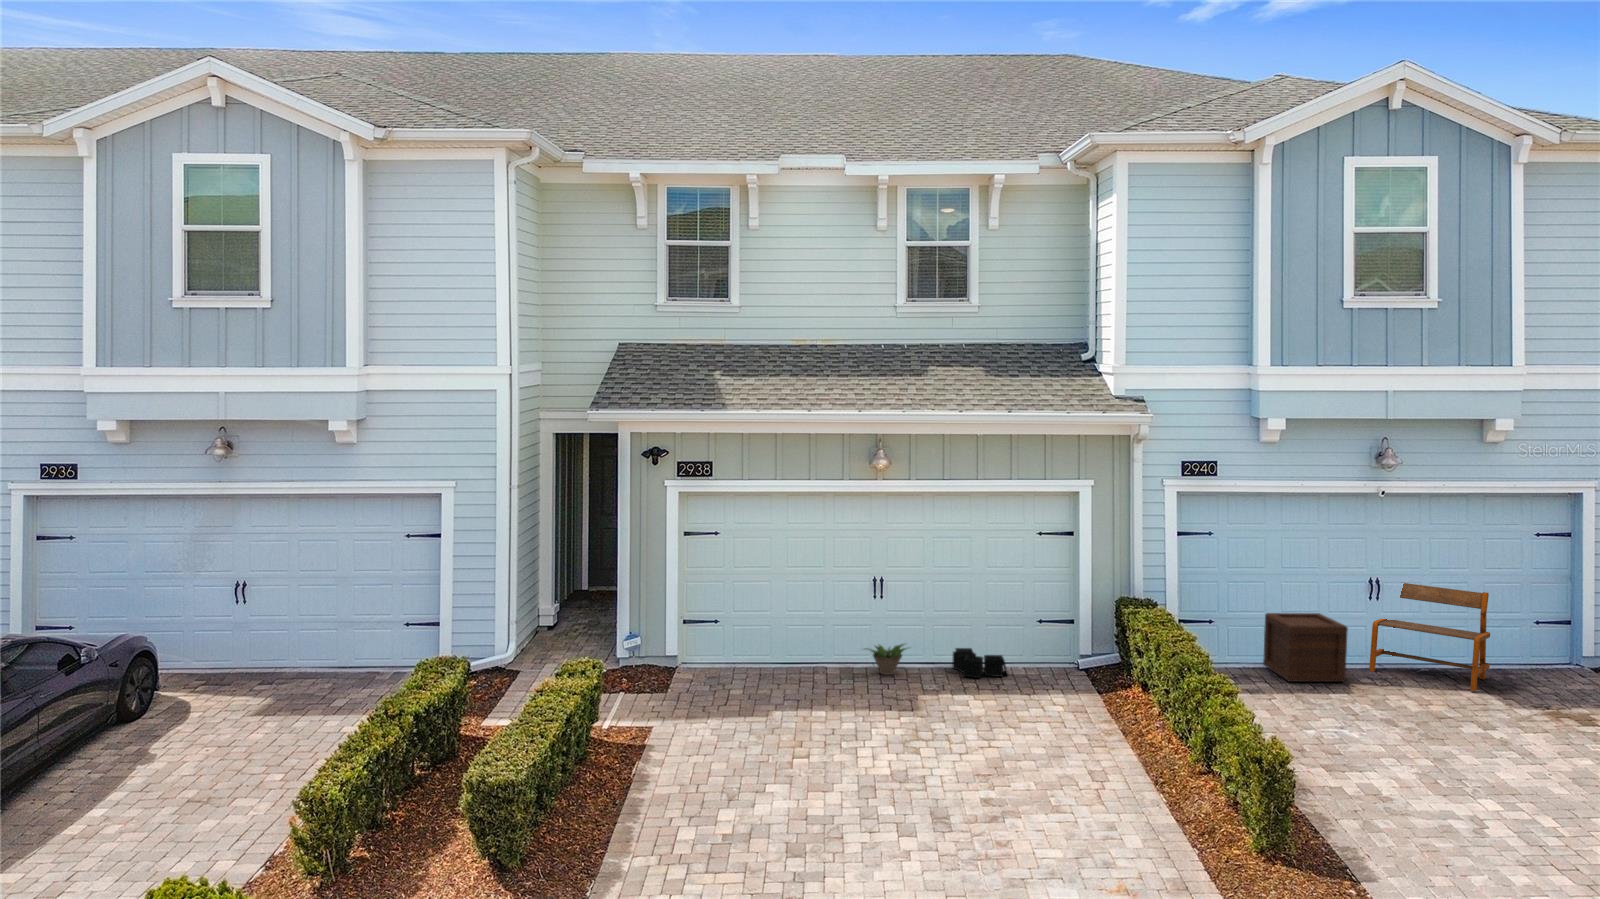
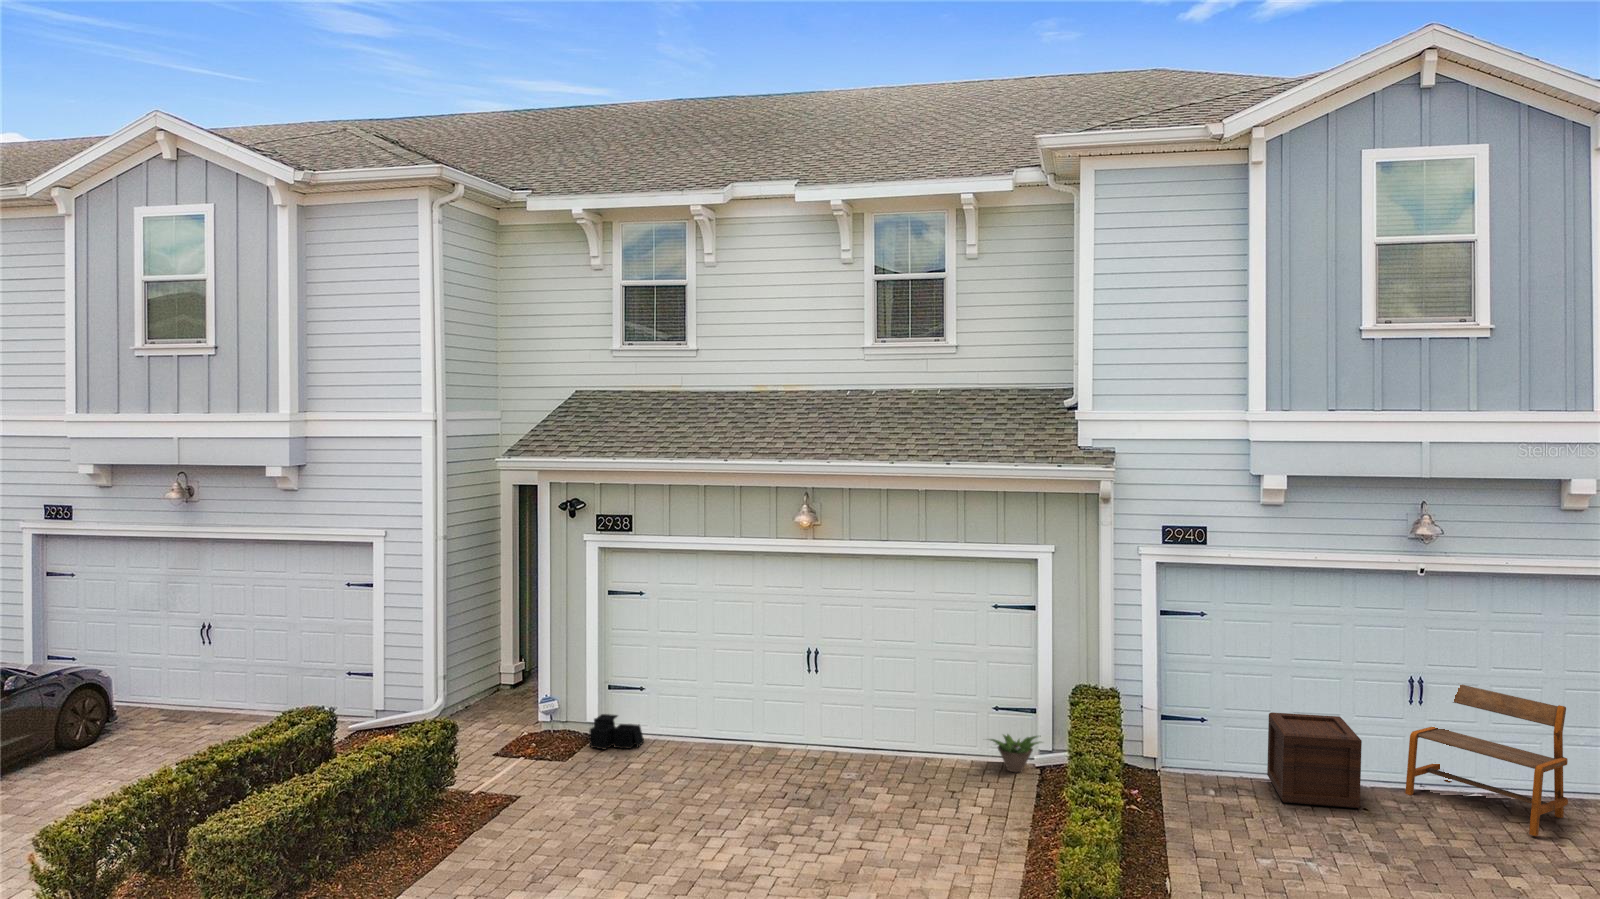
decorative plant: present [866,644,906,675] -> present [989,734,1040,772]
storage bin: present [952,648,1008,678] -> present [589,714,644,749]

